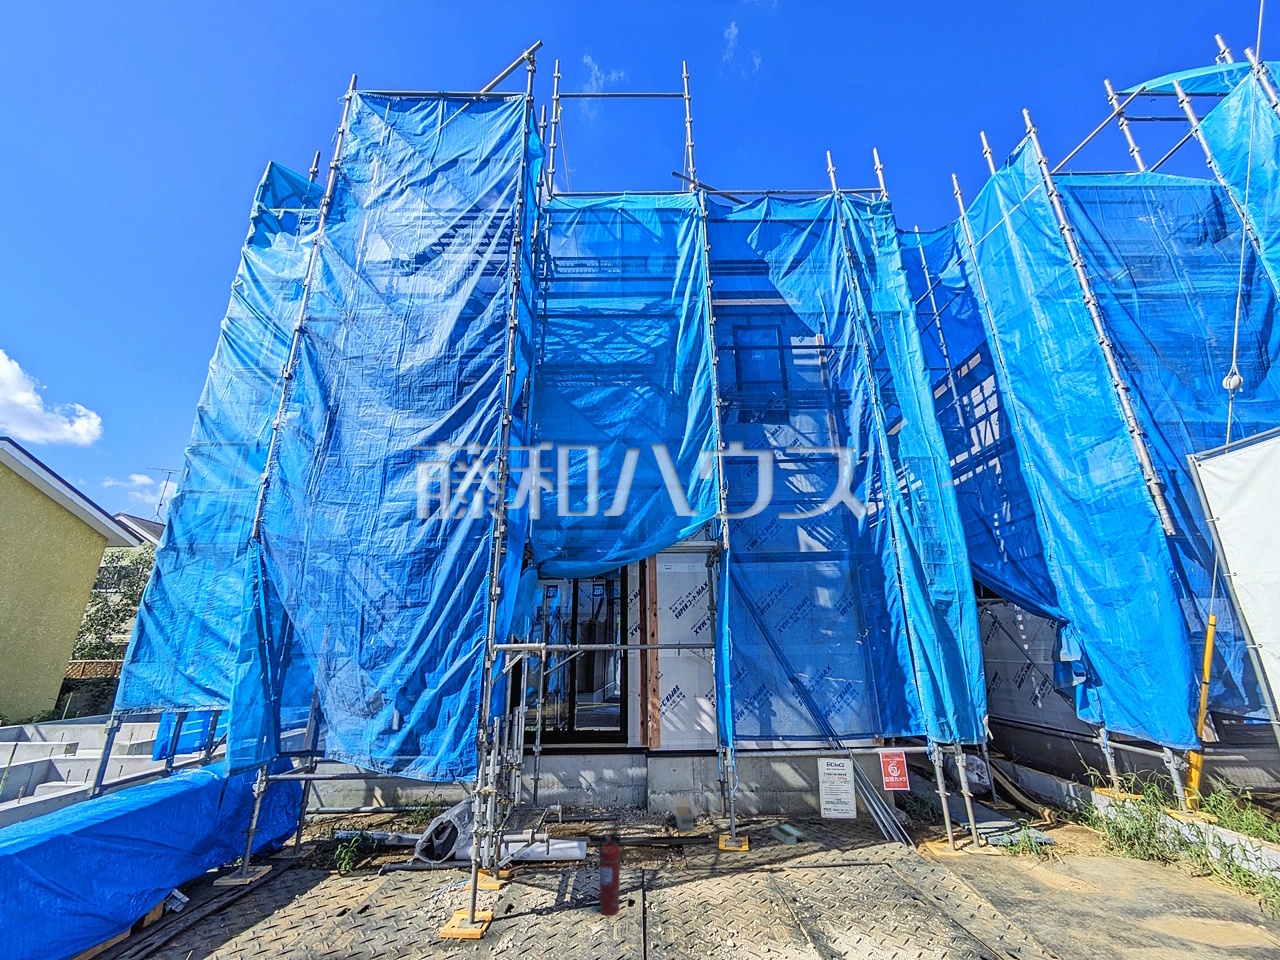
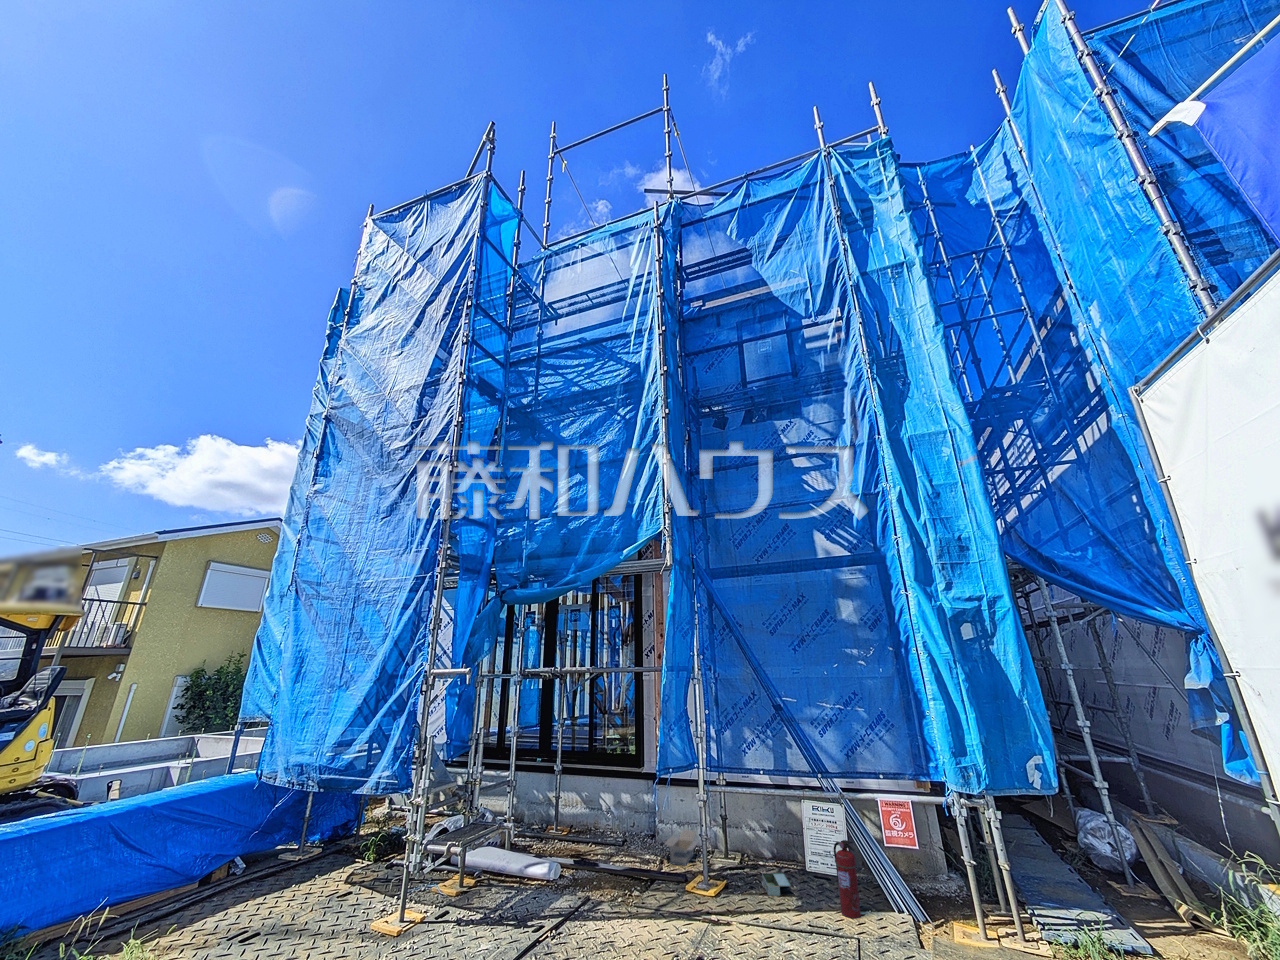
fire extinguisher: present [599,833,621,915] -> present [834,840,861,918]

